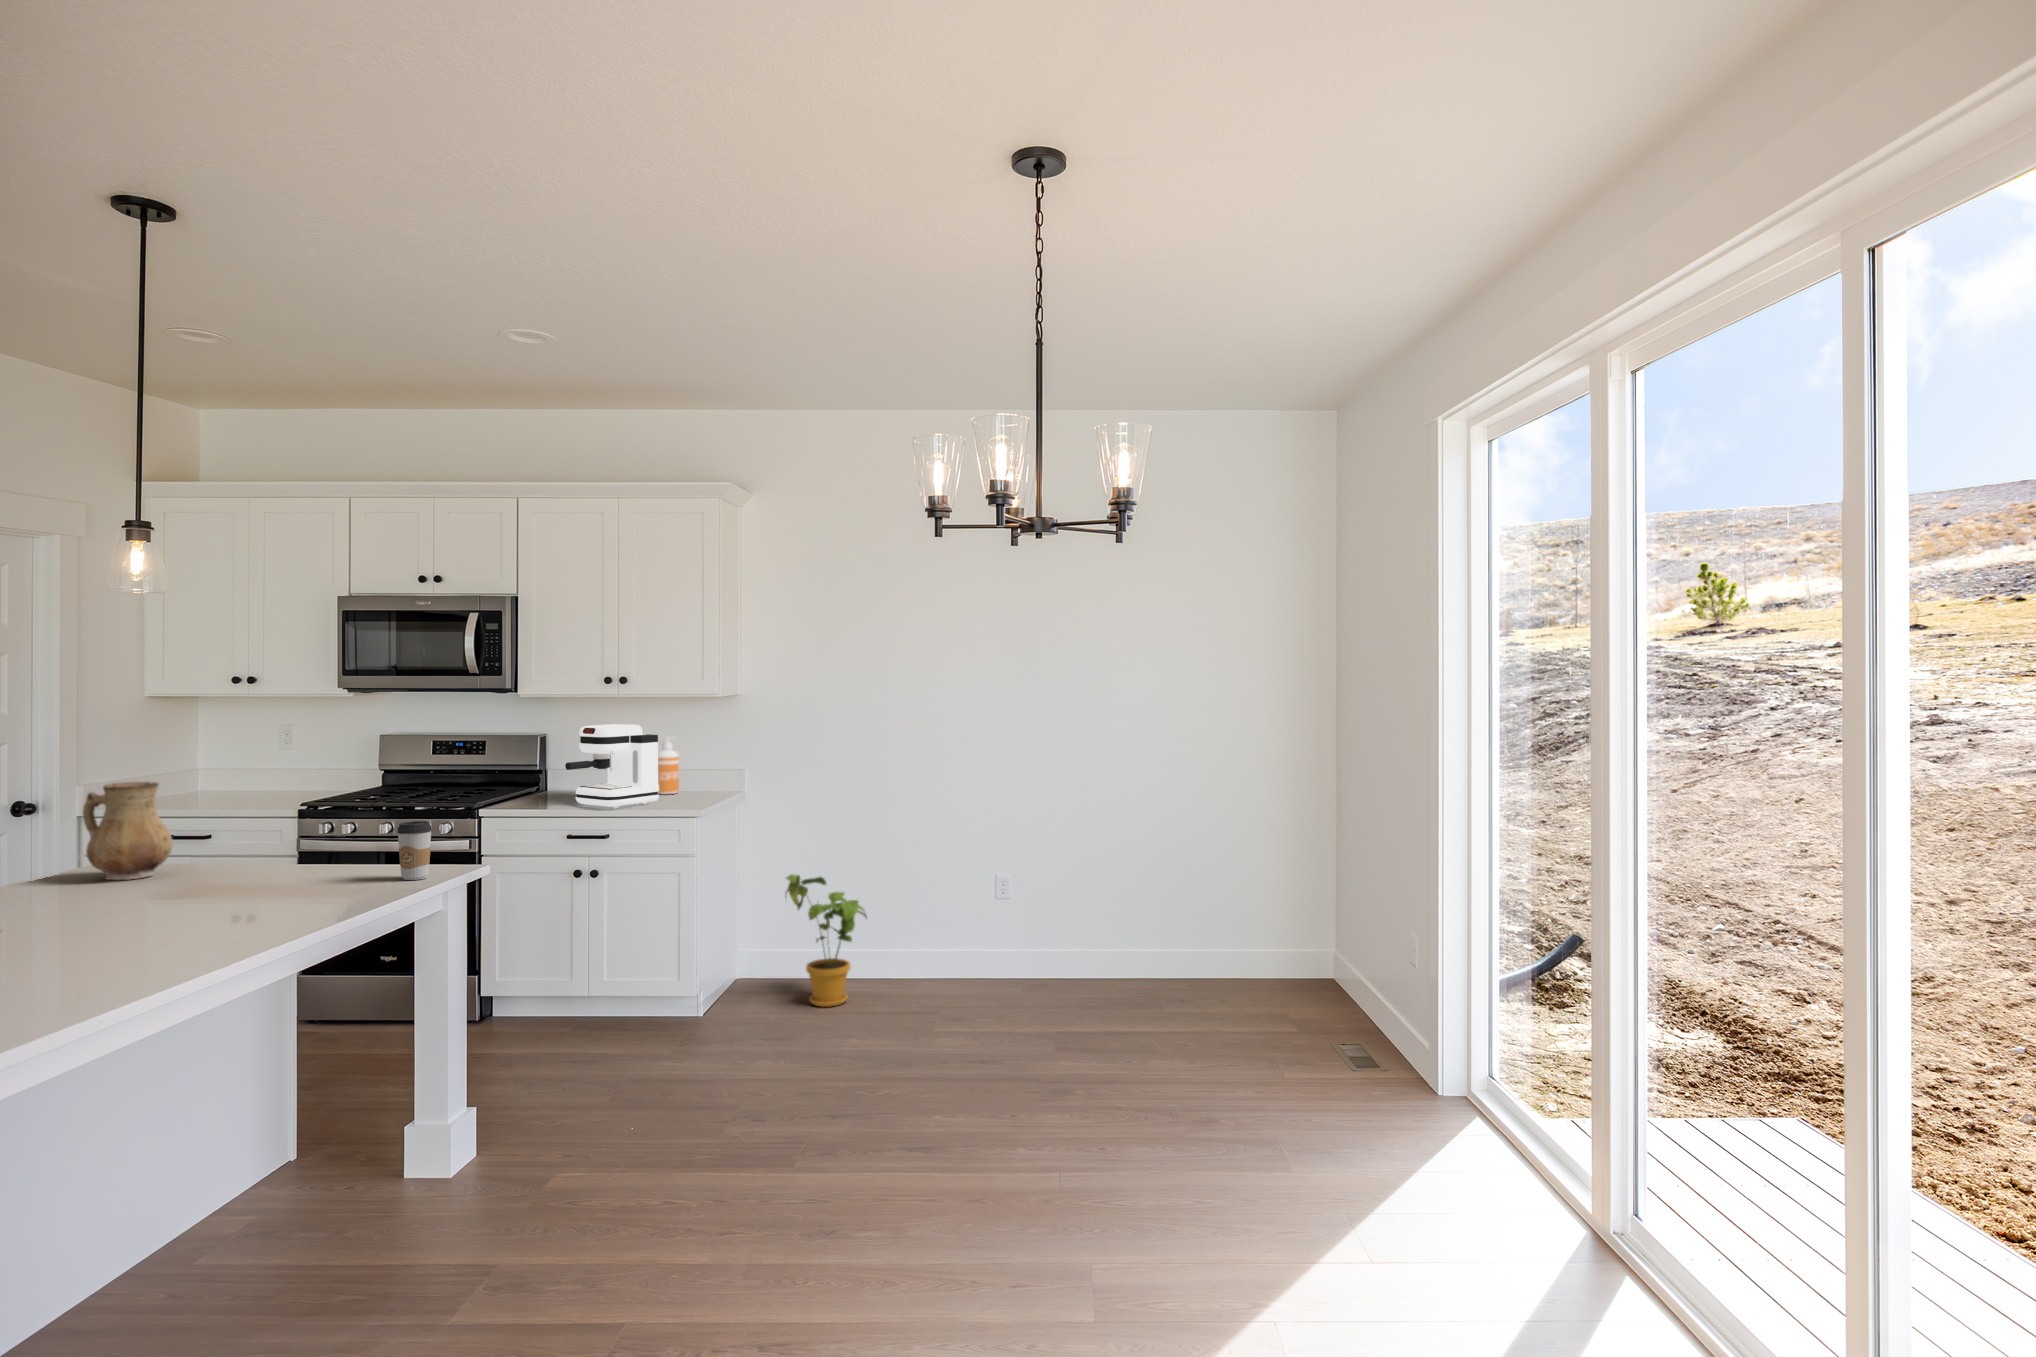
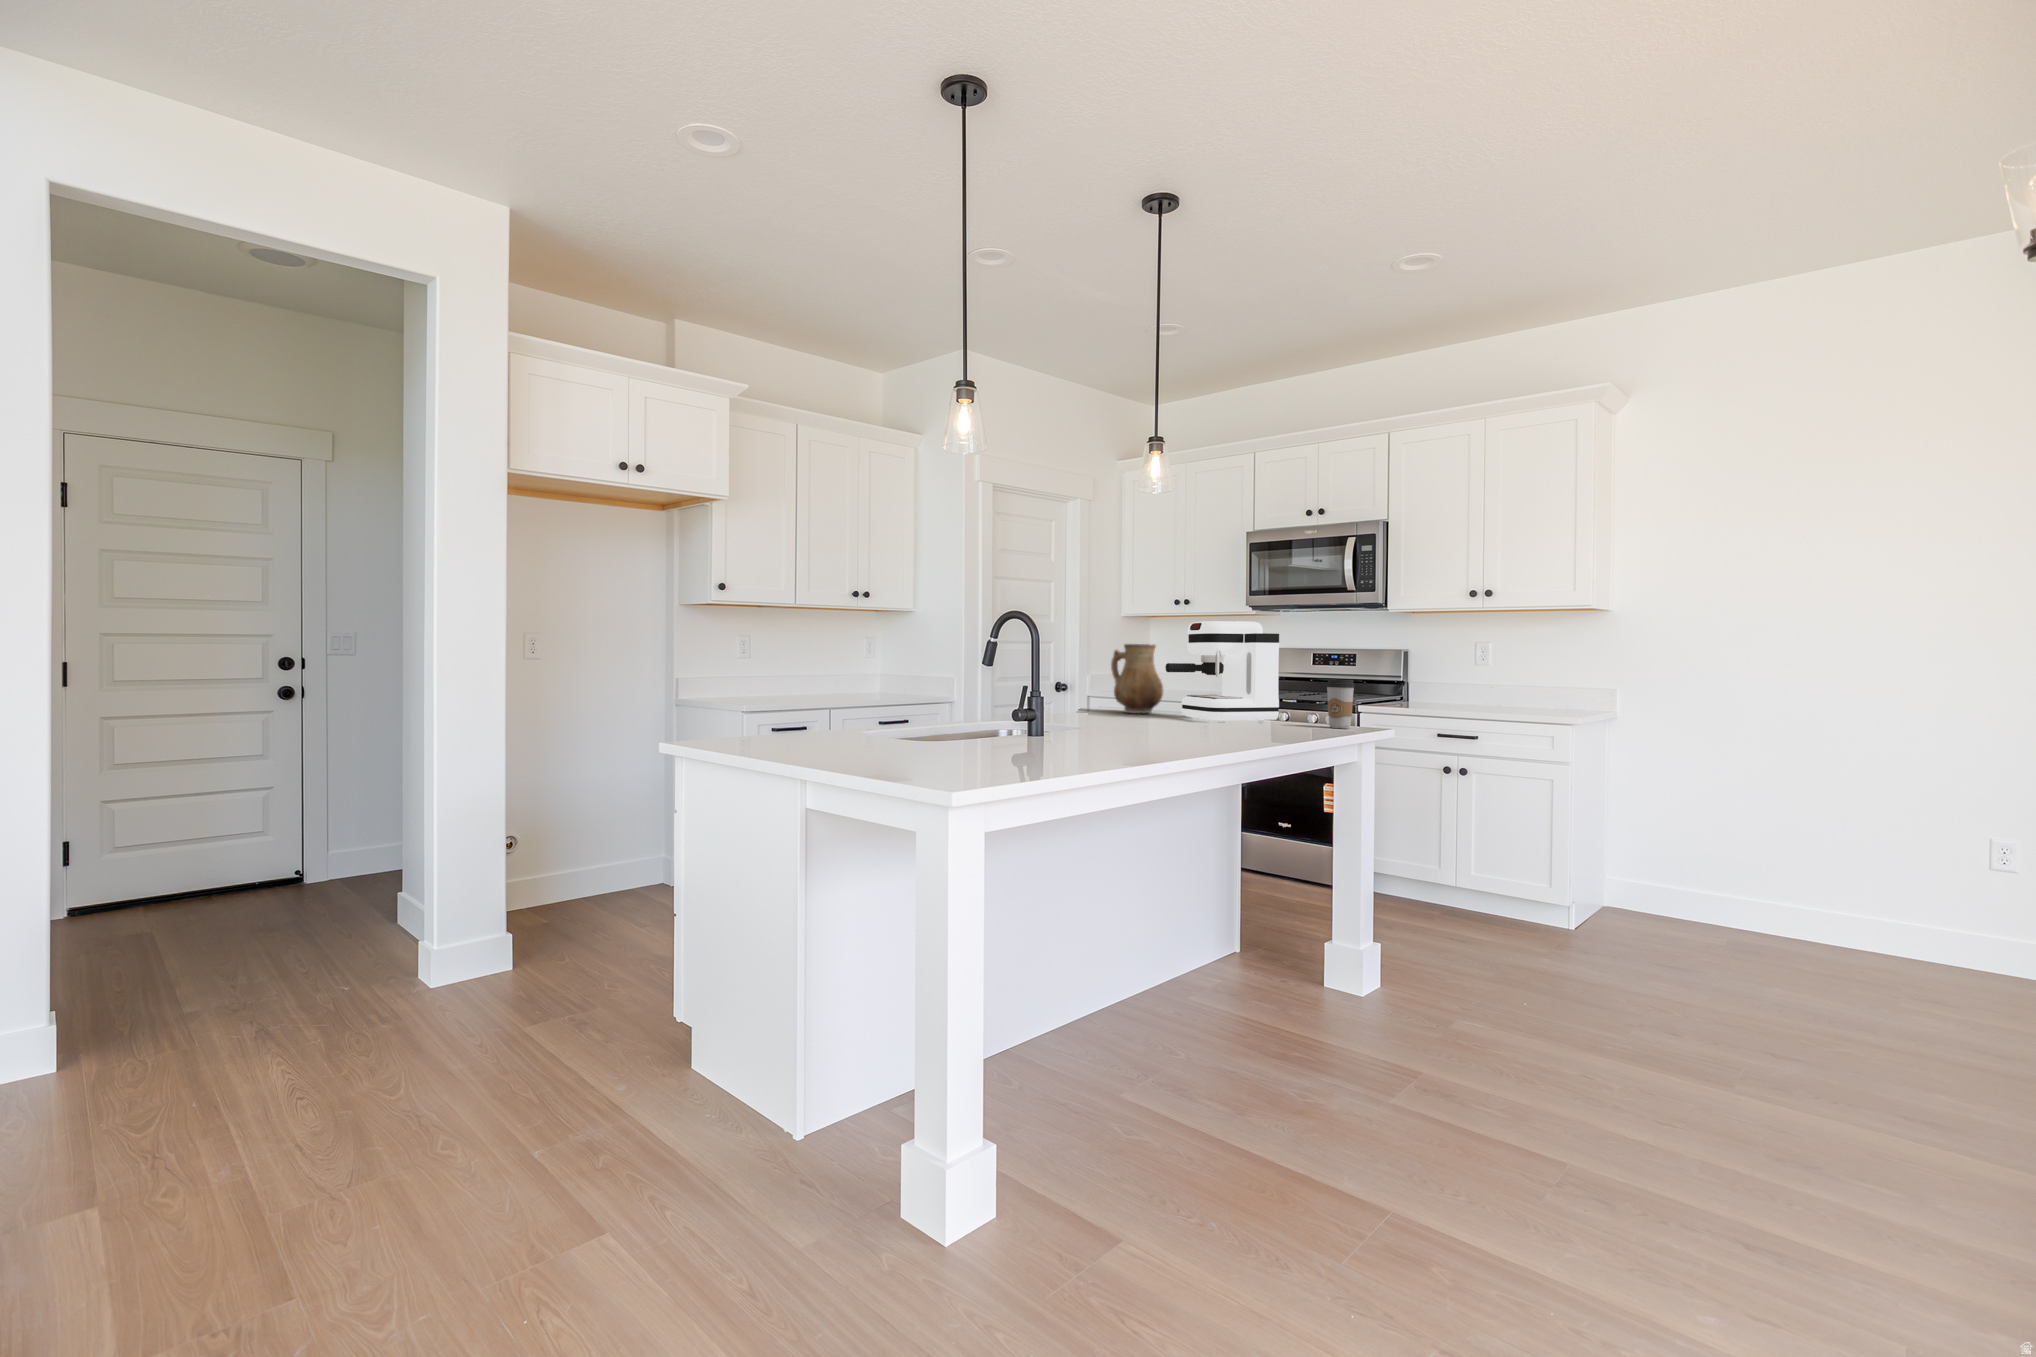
coffee maker: present [565,724,659,808] -> present [1165,621,1279,723]
soap dispenser: present [658,737,679,794] -> none [1517,651,1543,707]
house plant: present [785,875,867,1007] -> none [1676,794,1788,947]

